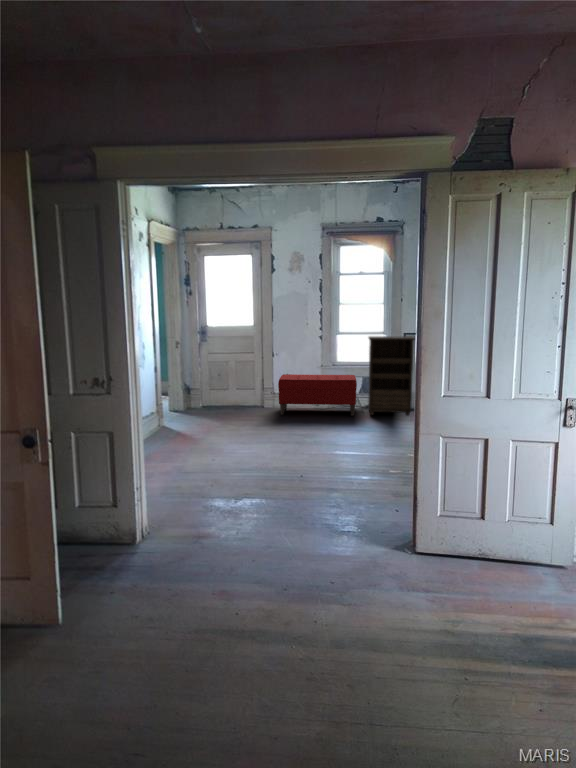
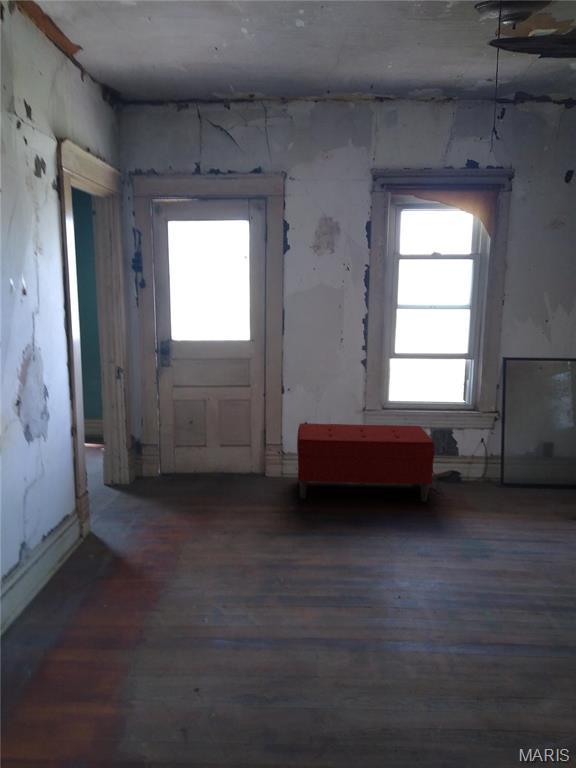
bookshelf: present [368,336,415,416] -> none [443,364,541,503]

